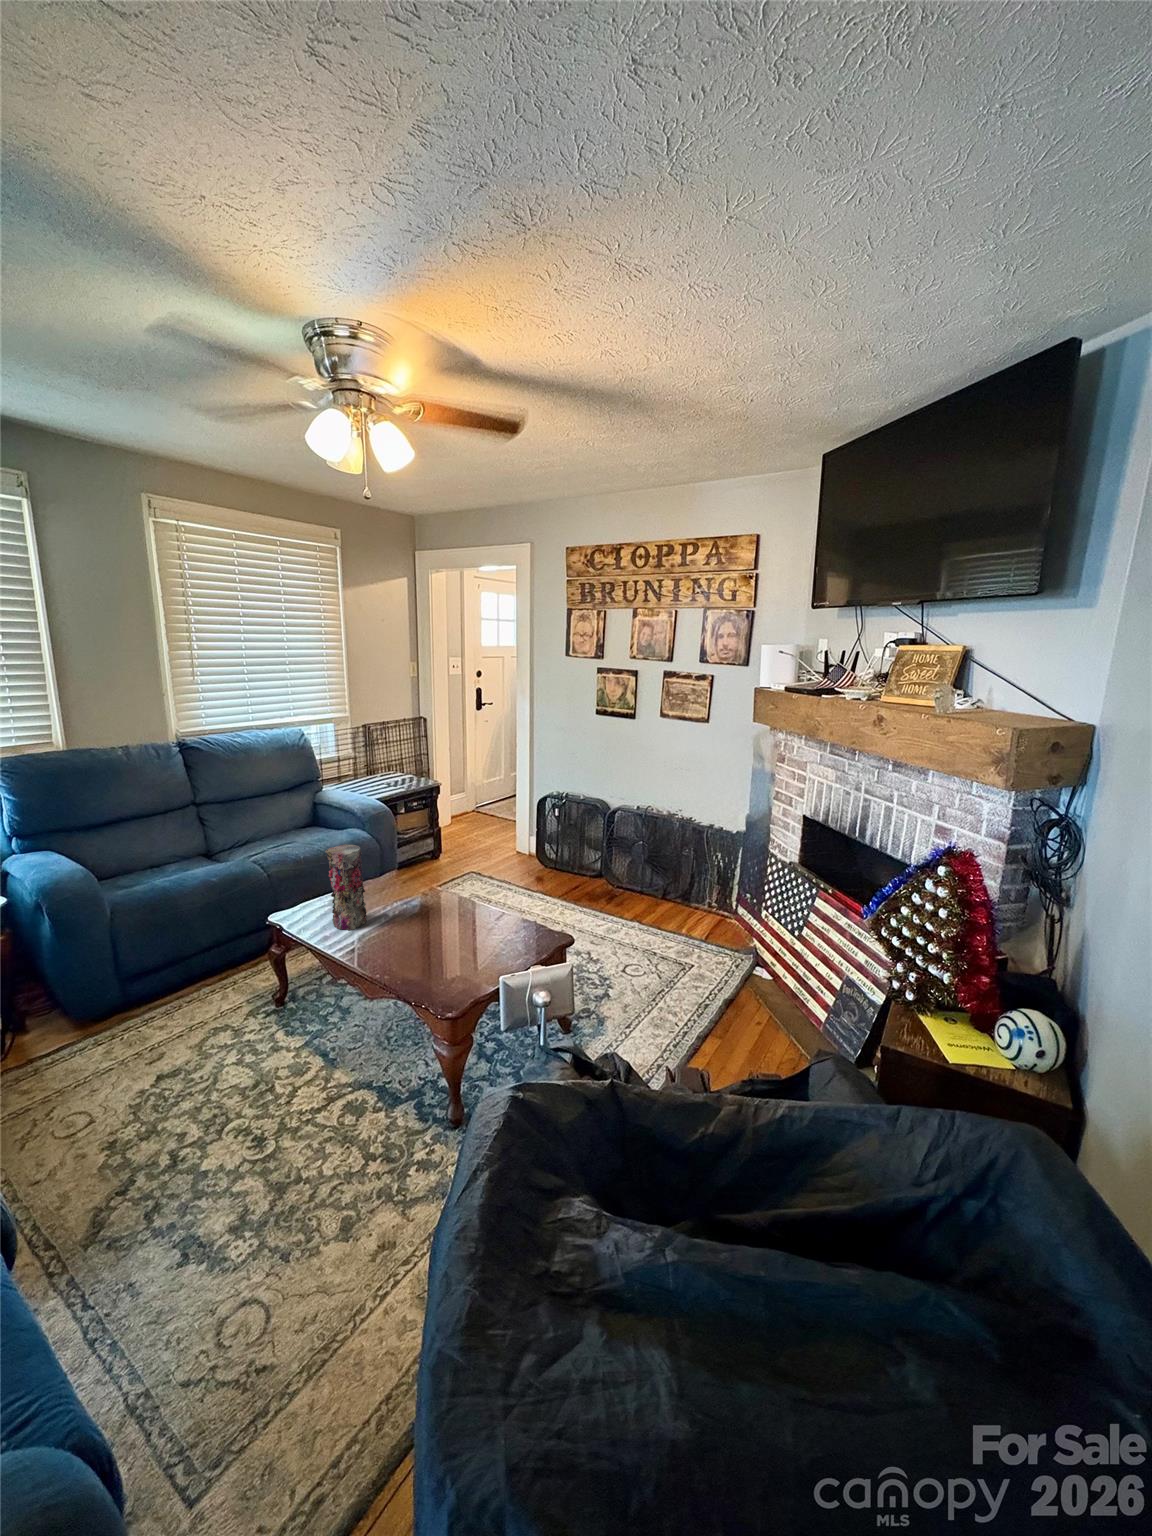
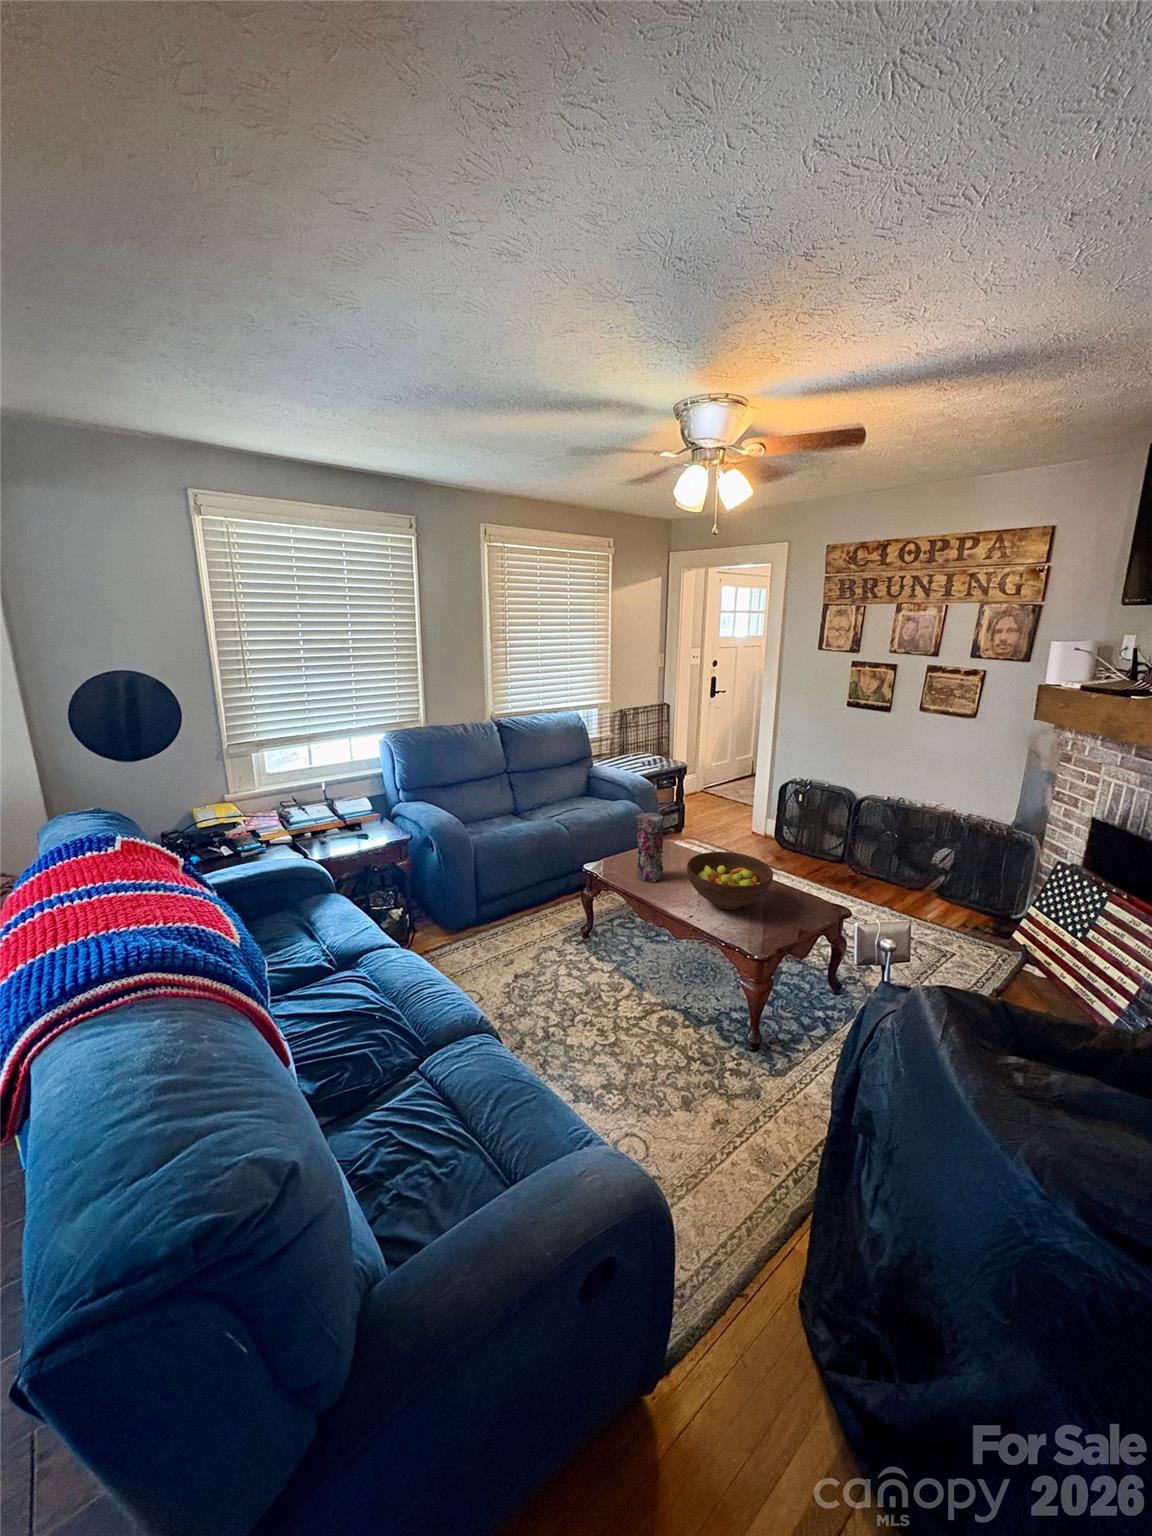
fruit bowl: none [380,885,483,955] -> present [687,852,773,910]

